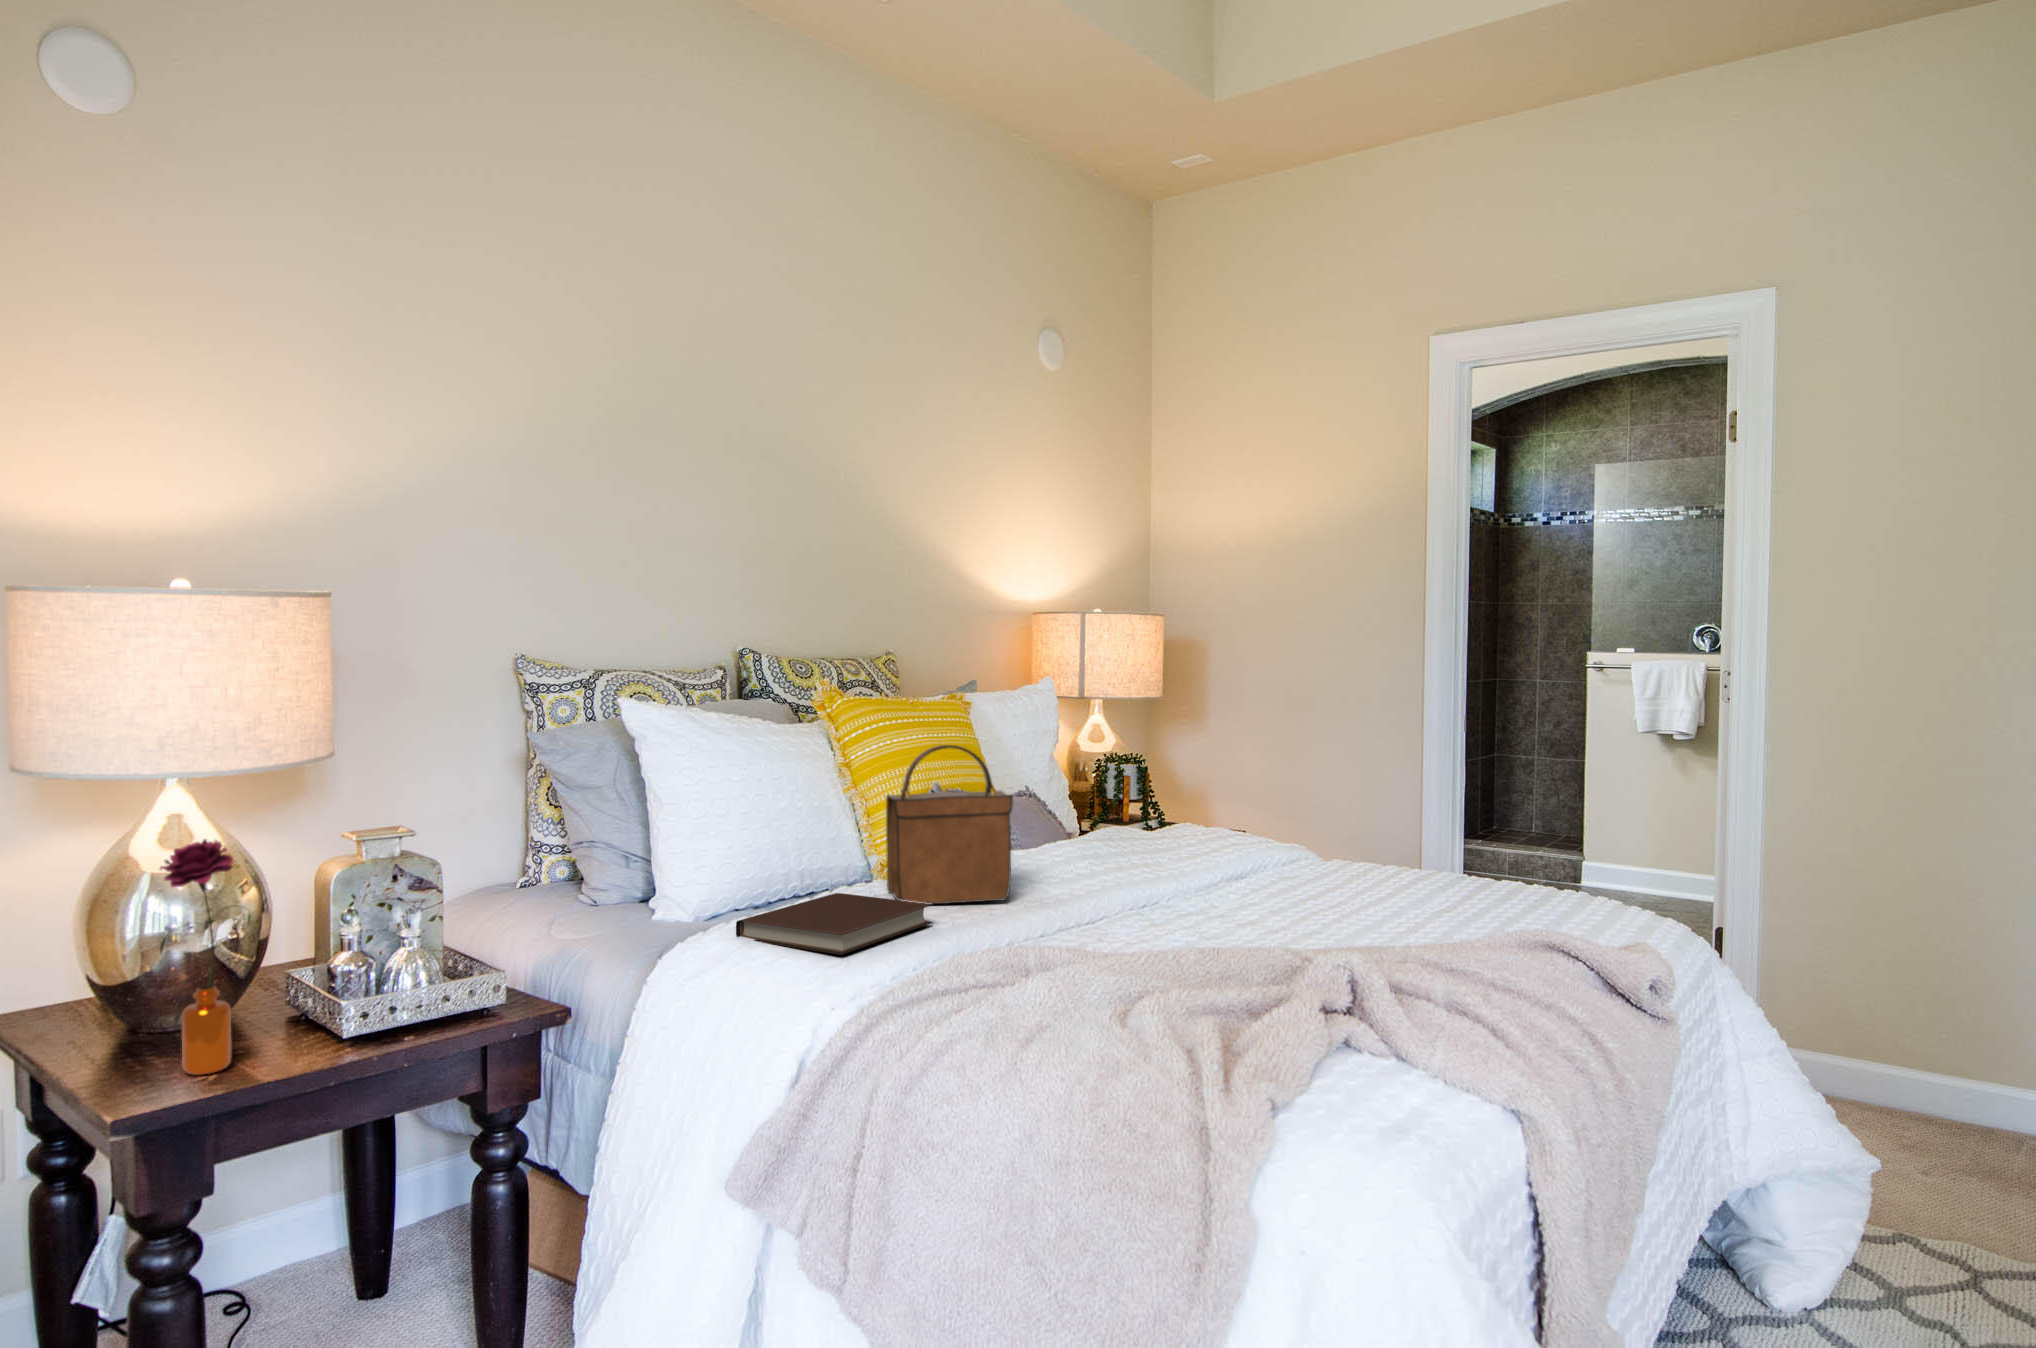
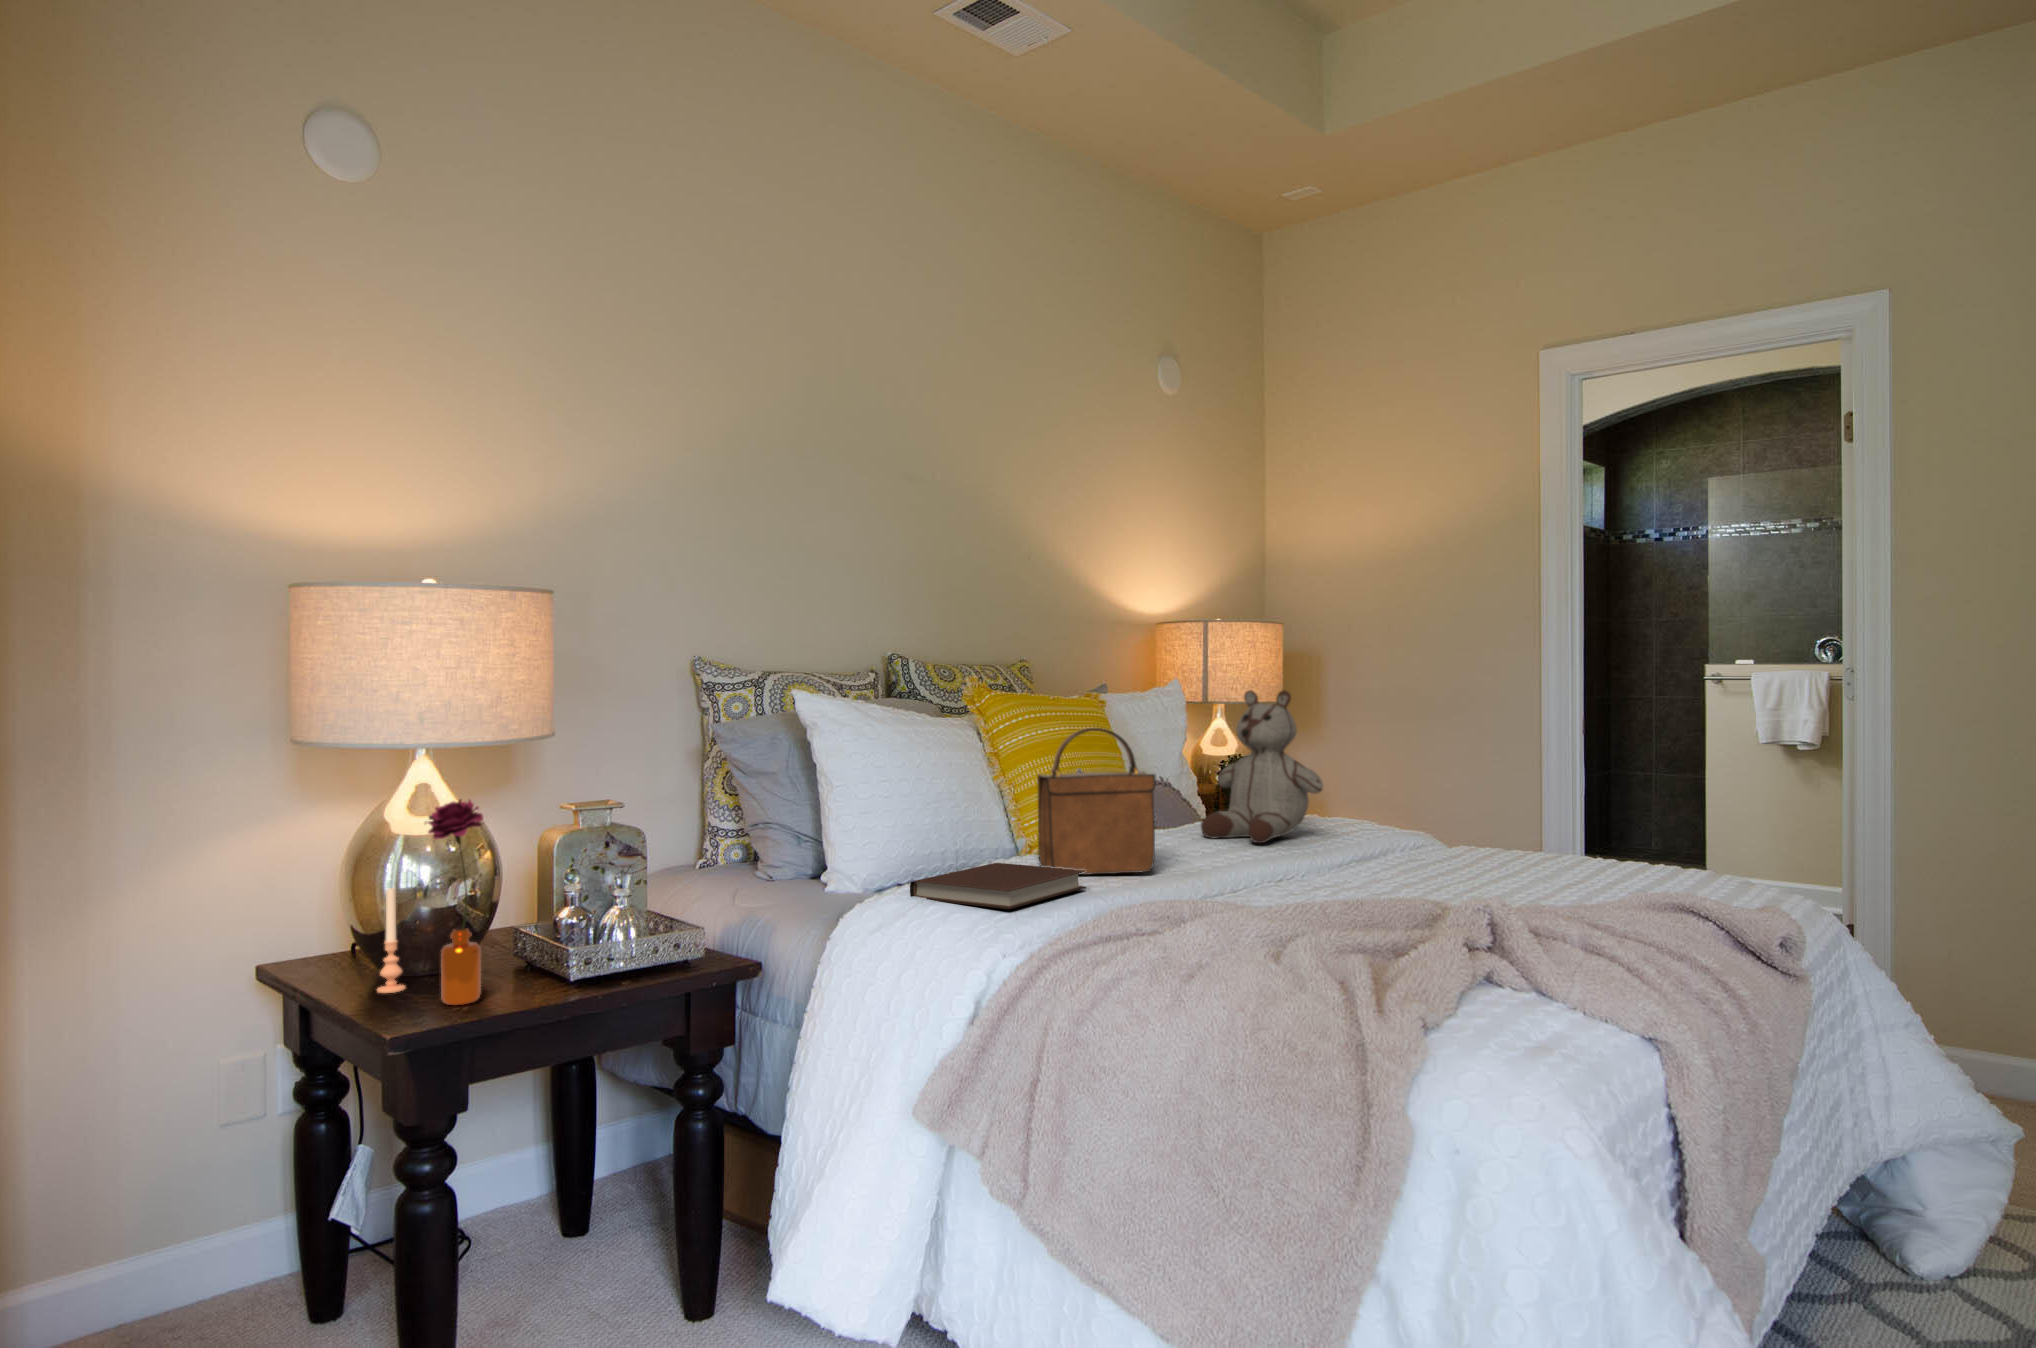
stuffed bear: none [1068,695,1195,859] -> present [1201,690,1323,843]
candle: none [111,936,147,1058] -> present [377,887,405,993]

